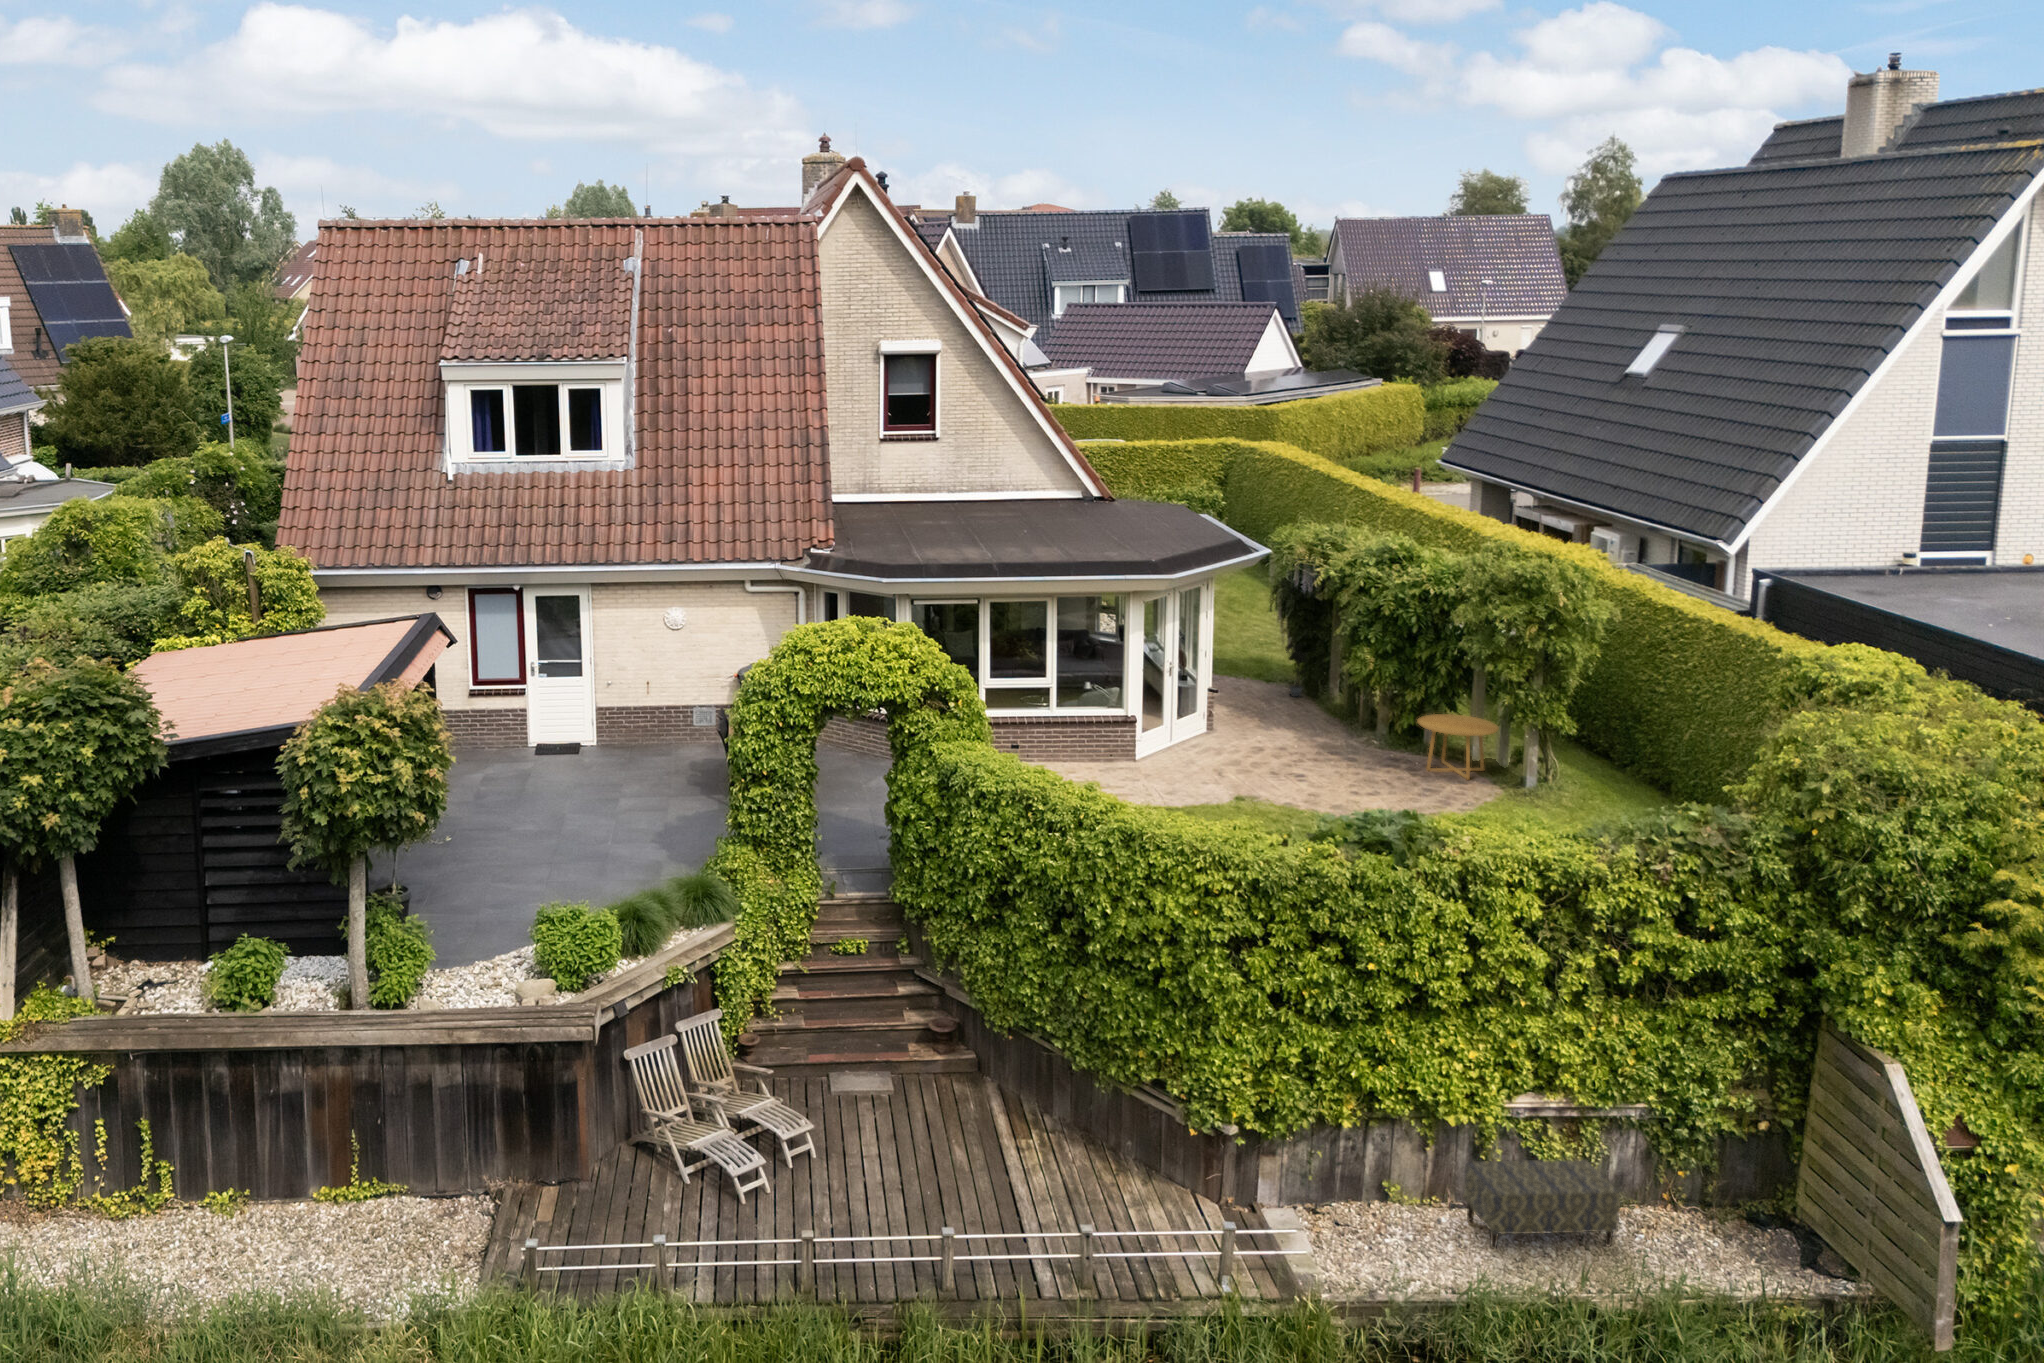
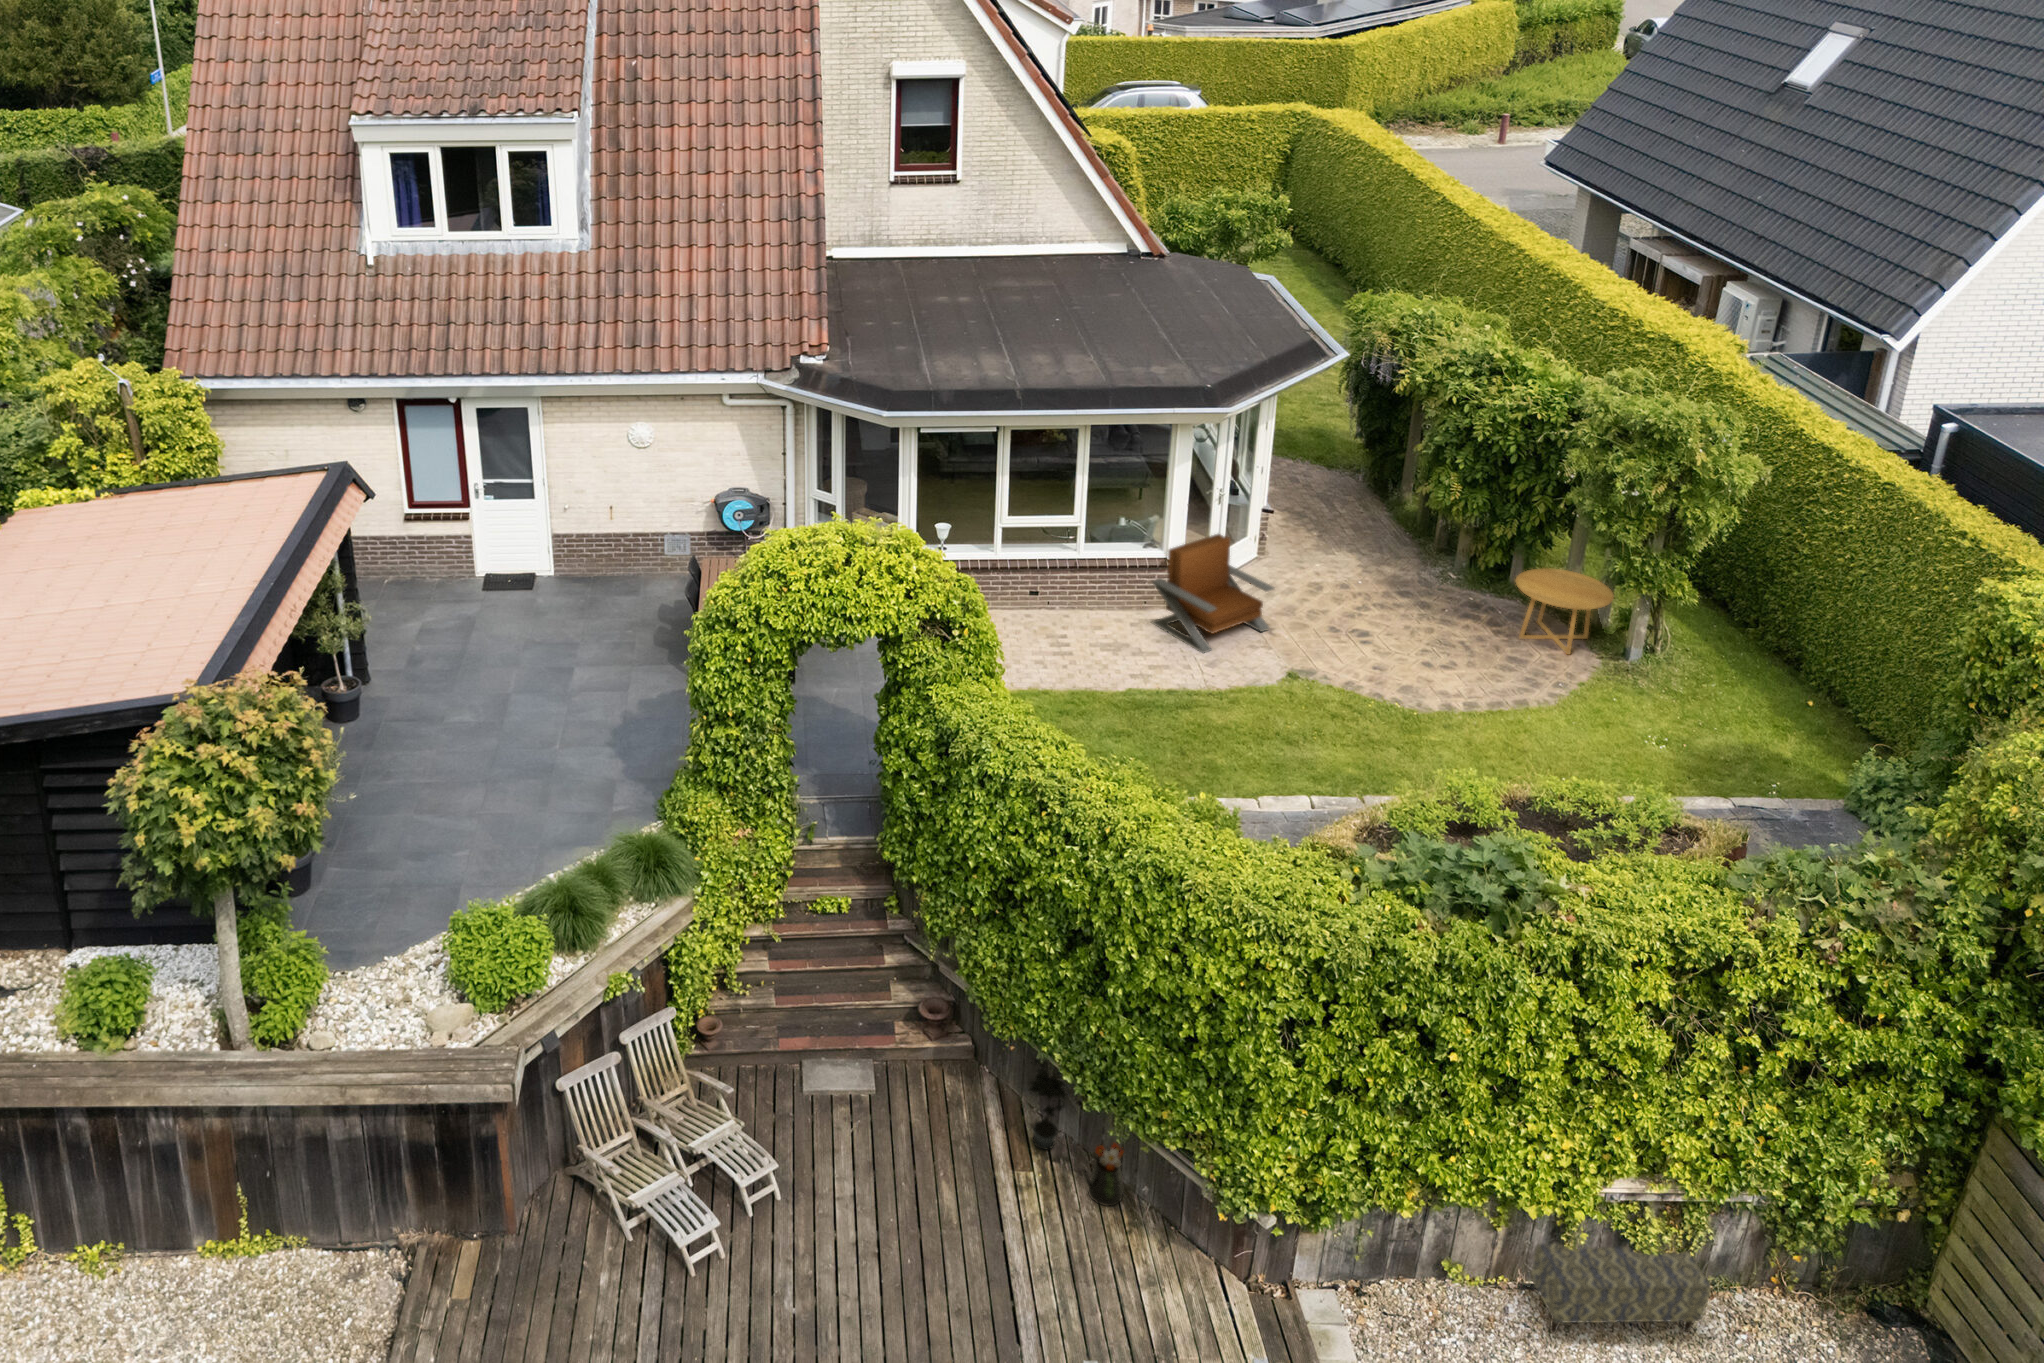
potted plant: present [1286,643,1308,697] -> present [1029,1055,1069,1150]
lounge chair: none [1112,686,1216,779] -> present [1152,534,1274,654]
watering can: none [1079,1111,1119,1173] -> present [1083,1143,1123,1206]

